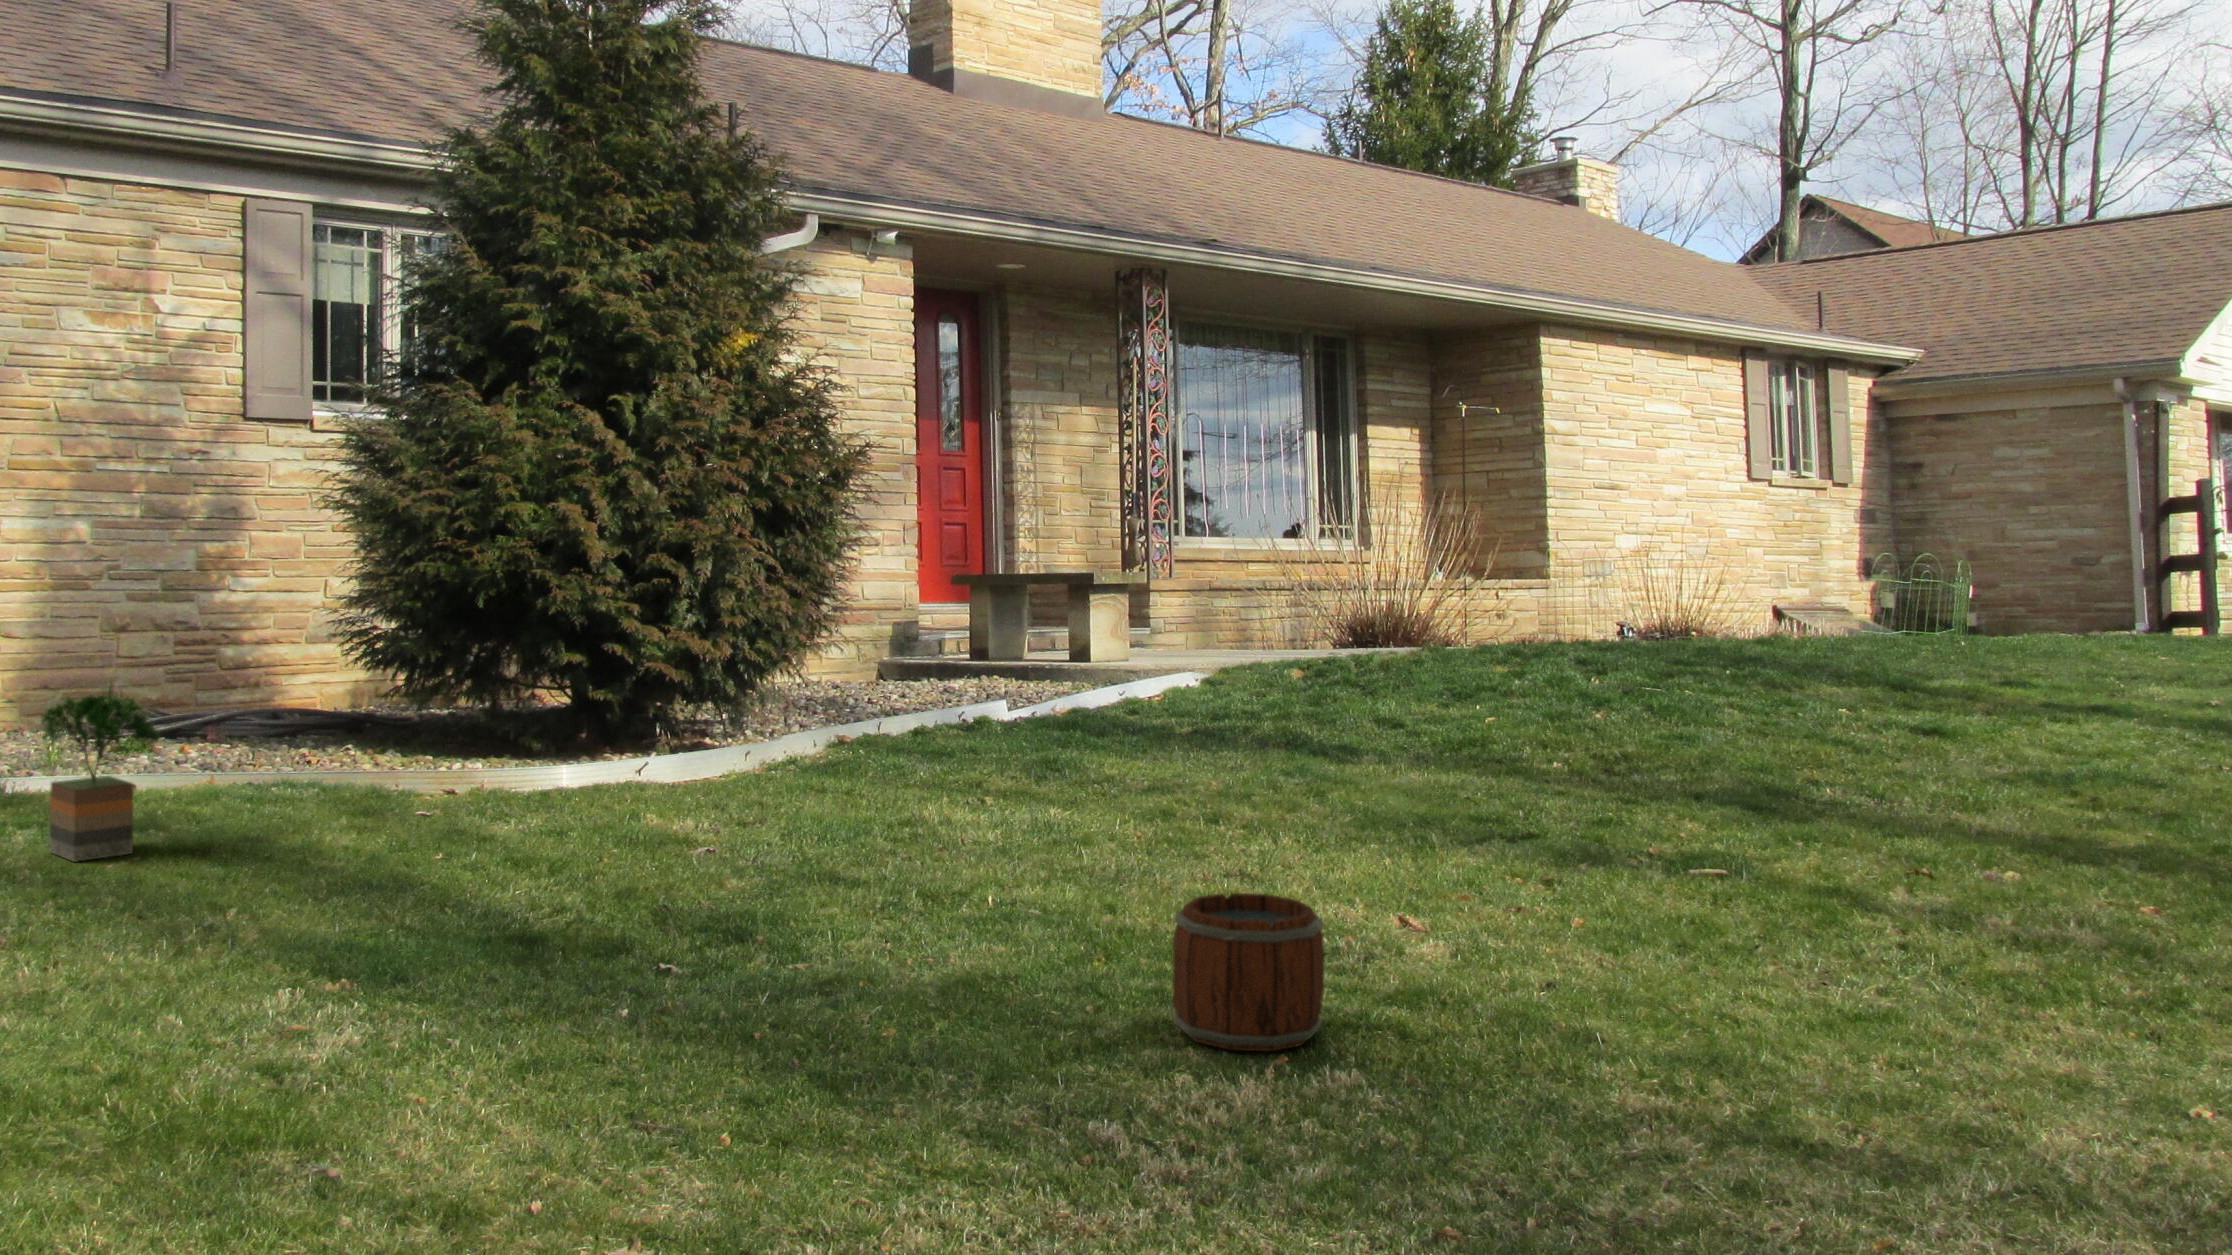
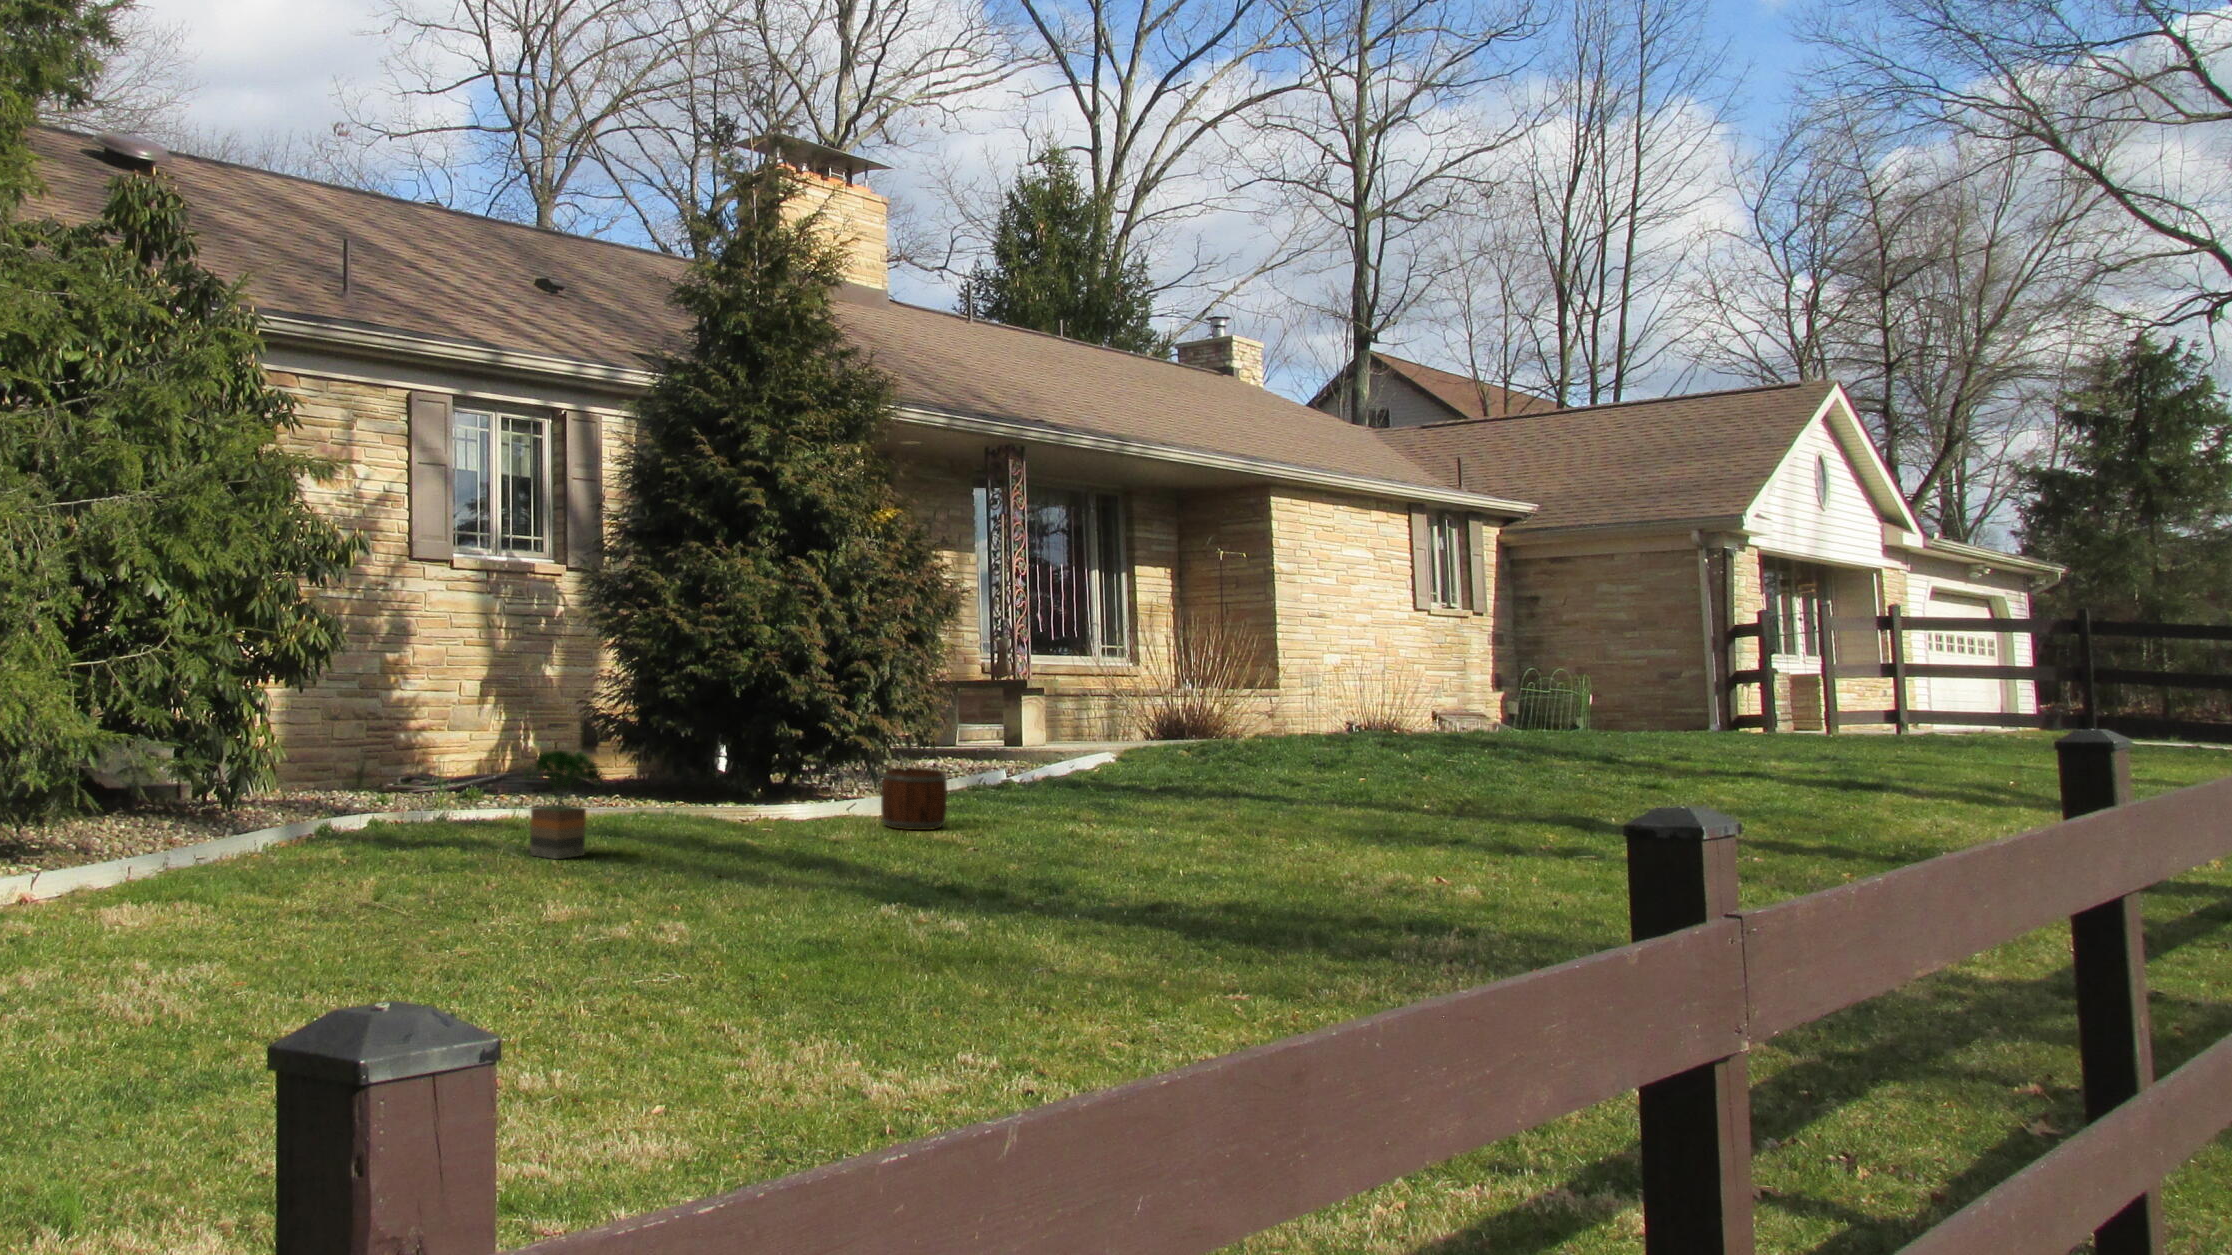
bucket: present [1172,893,1324,1051] -> present [881,767,947,830]

